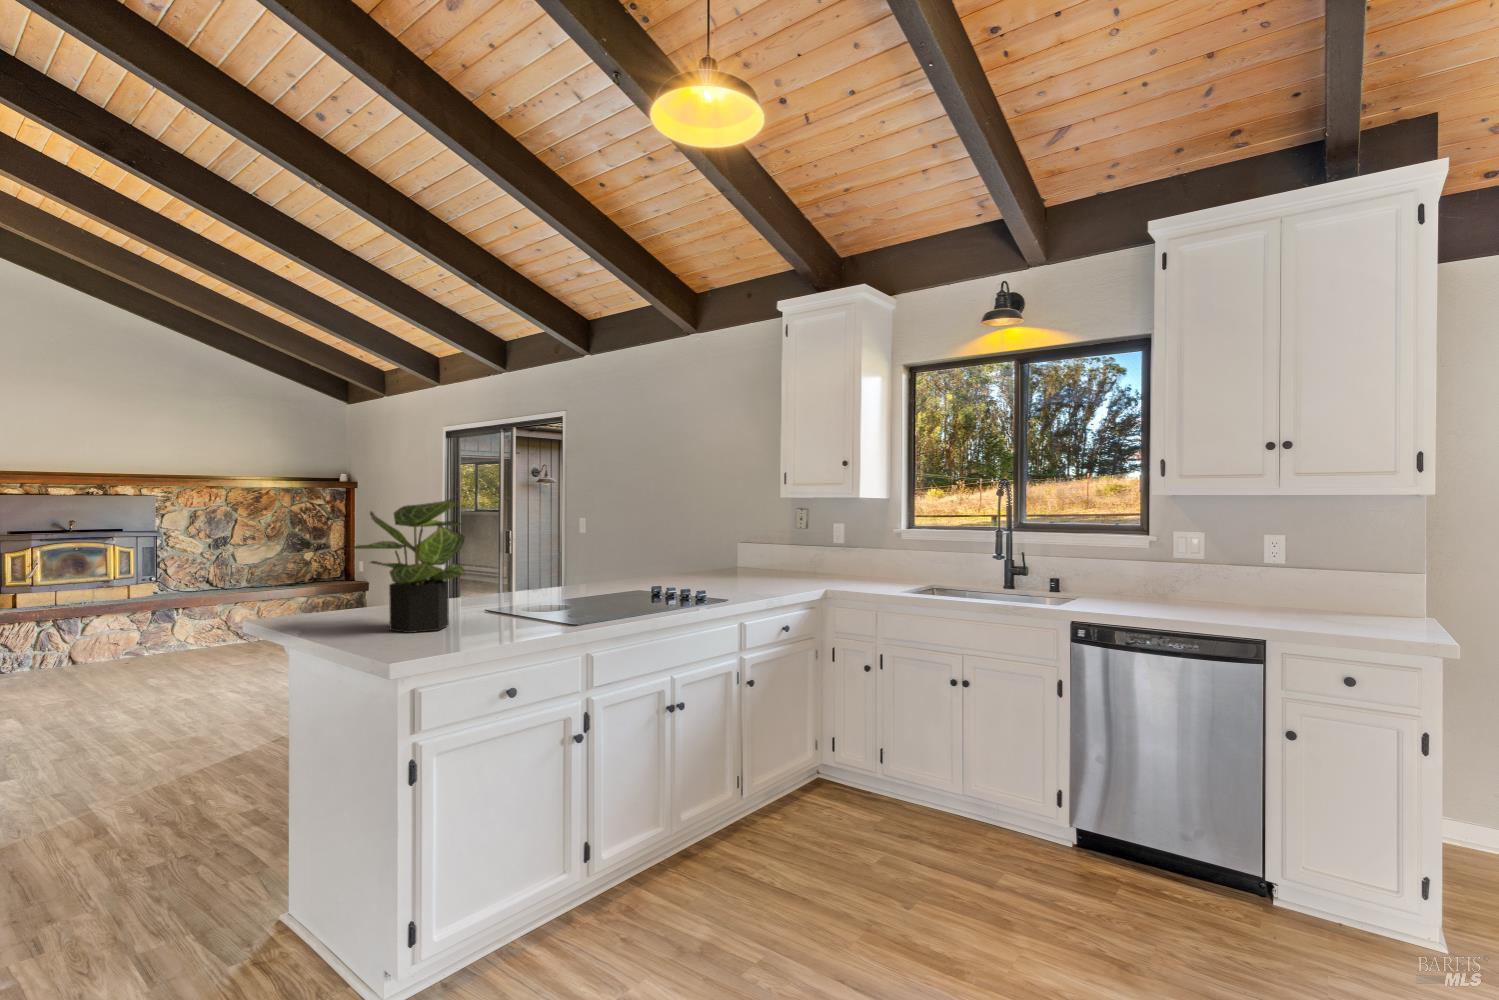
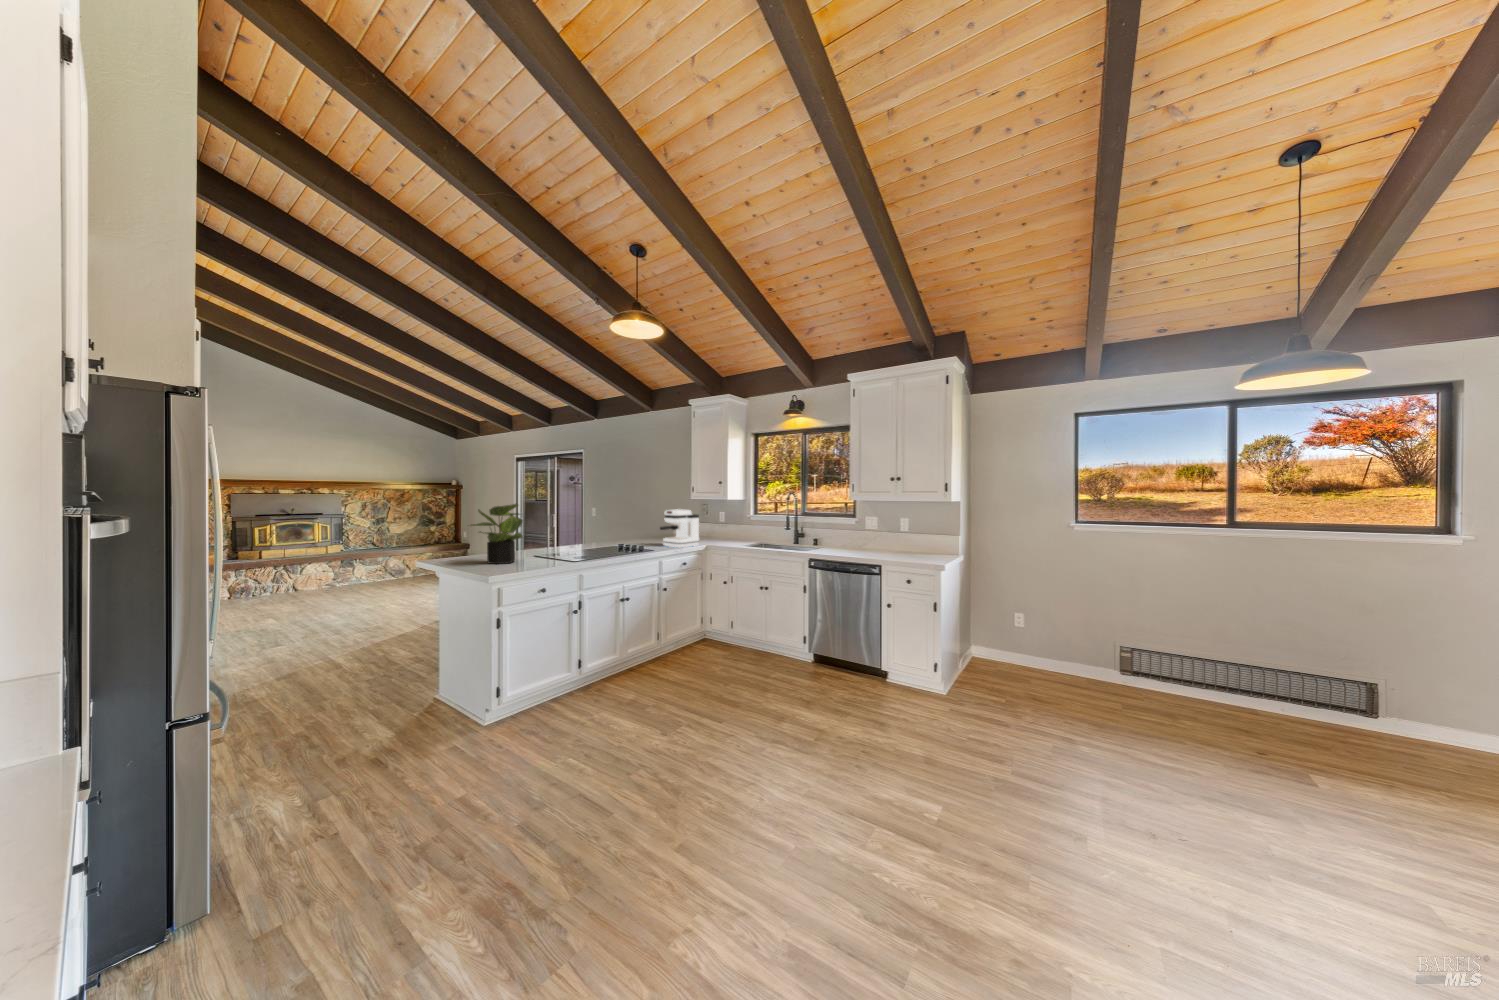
coffee maker: none [732,517,809,595] -> present [660,510,699,548]

